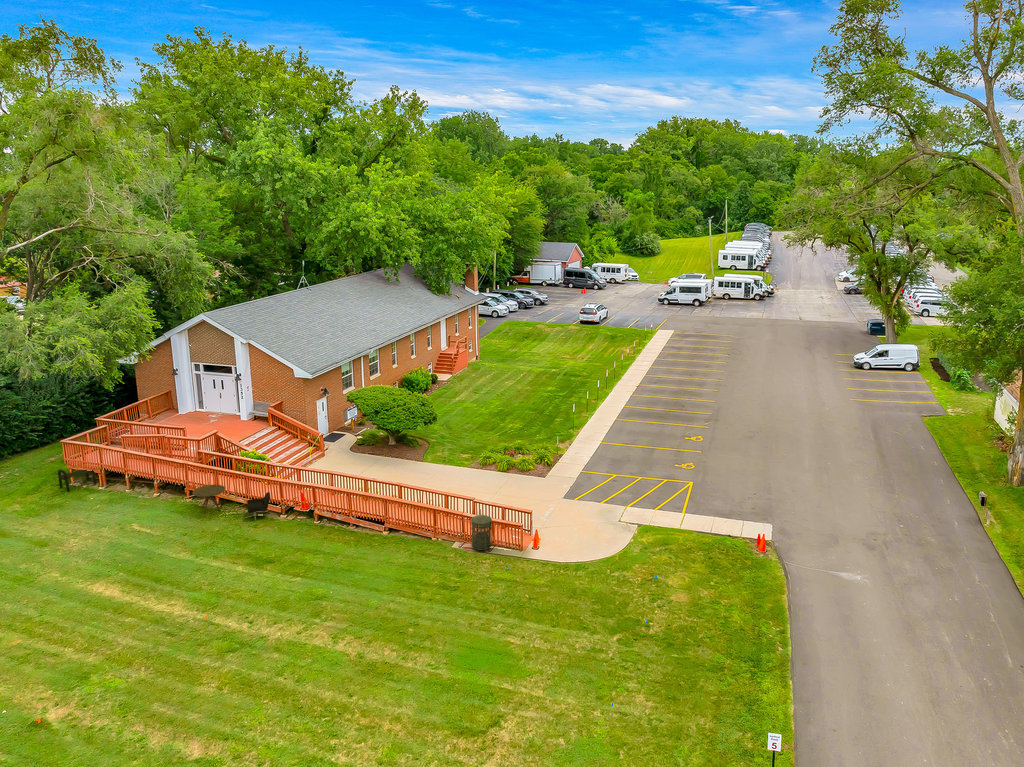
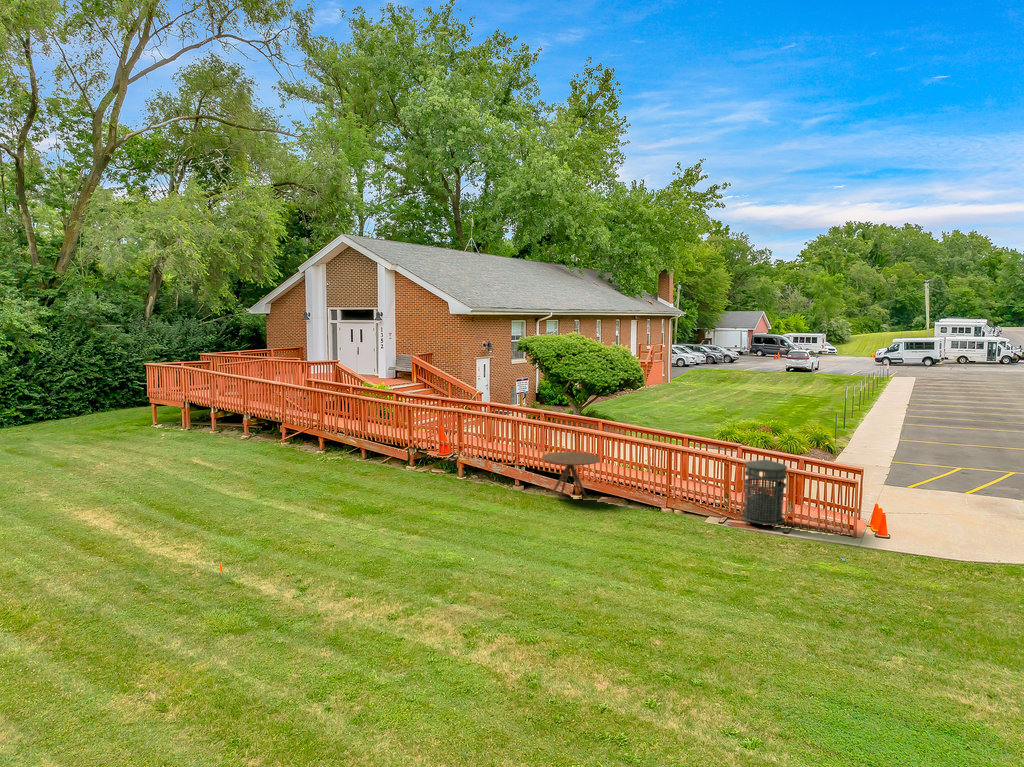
bench: present [58,470,96,491] -> none [134,397,181,429]
round table: present [193,485,225,514] -> present [542,452,600,500]
lounge chair: present [244,492,270,520] -> none [351,428,394,466]

